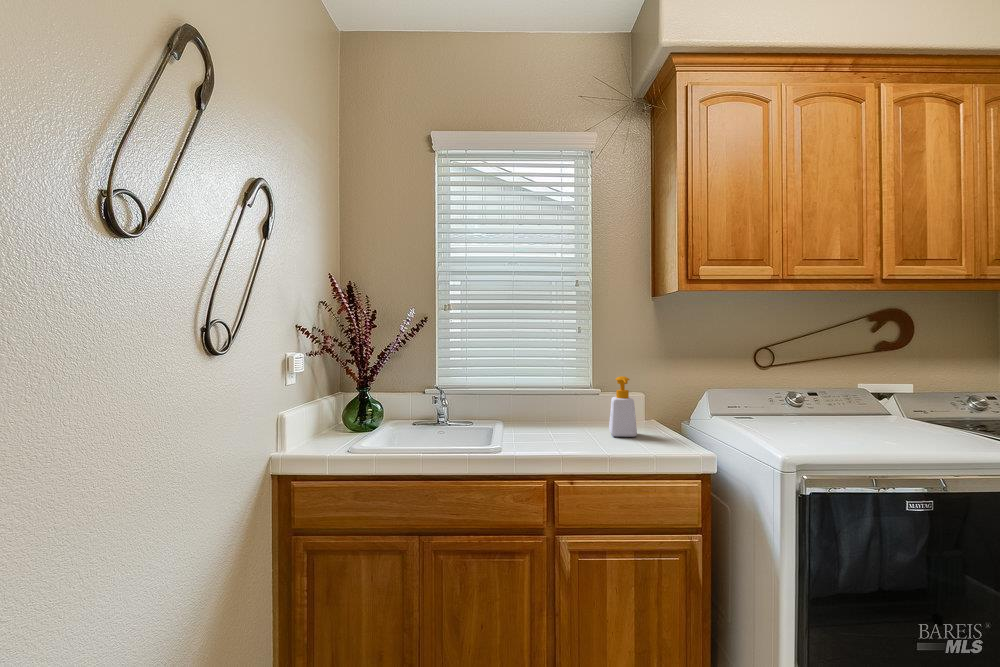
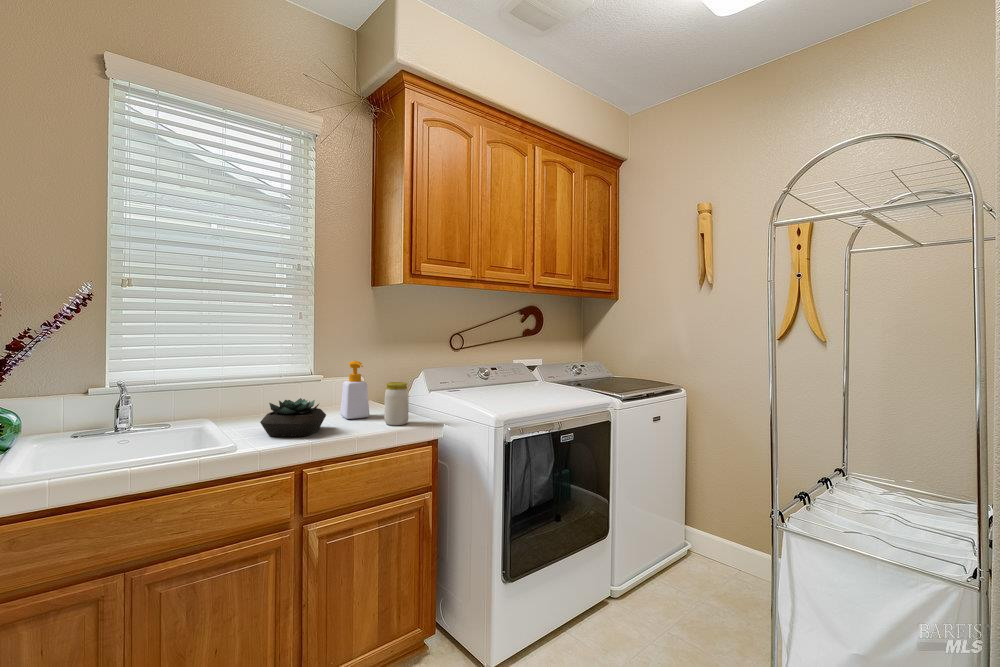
jar: none [646,402,673,451] -> present [385,382,409,425]
succulent plant: none [525,411,586,449] -> present [260,398,326,437]

